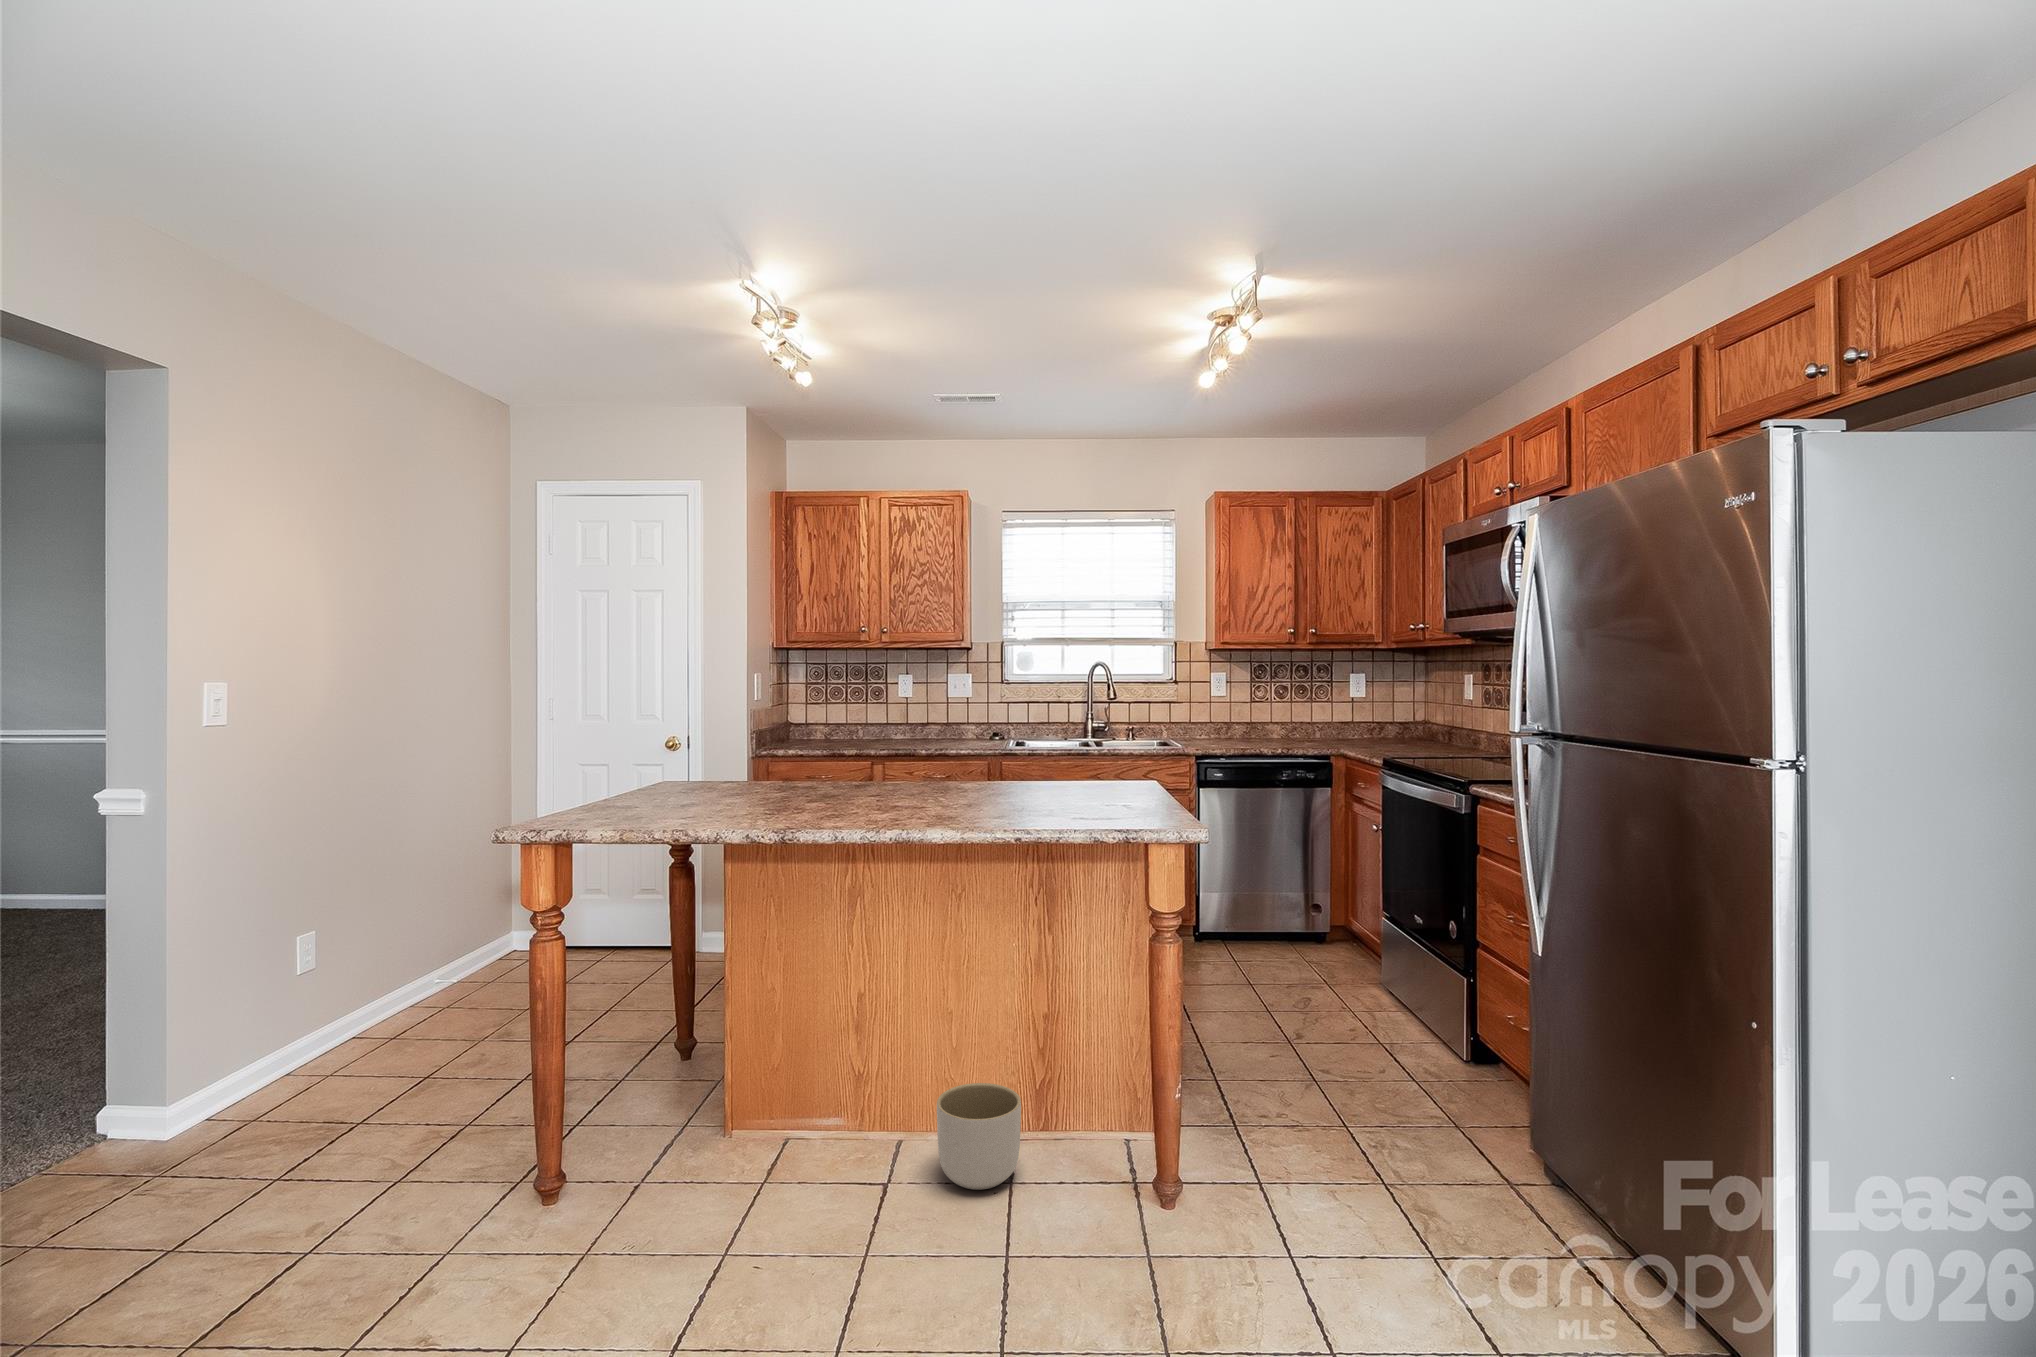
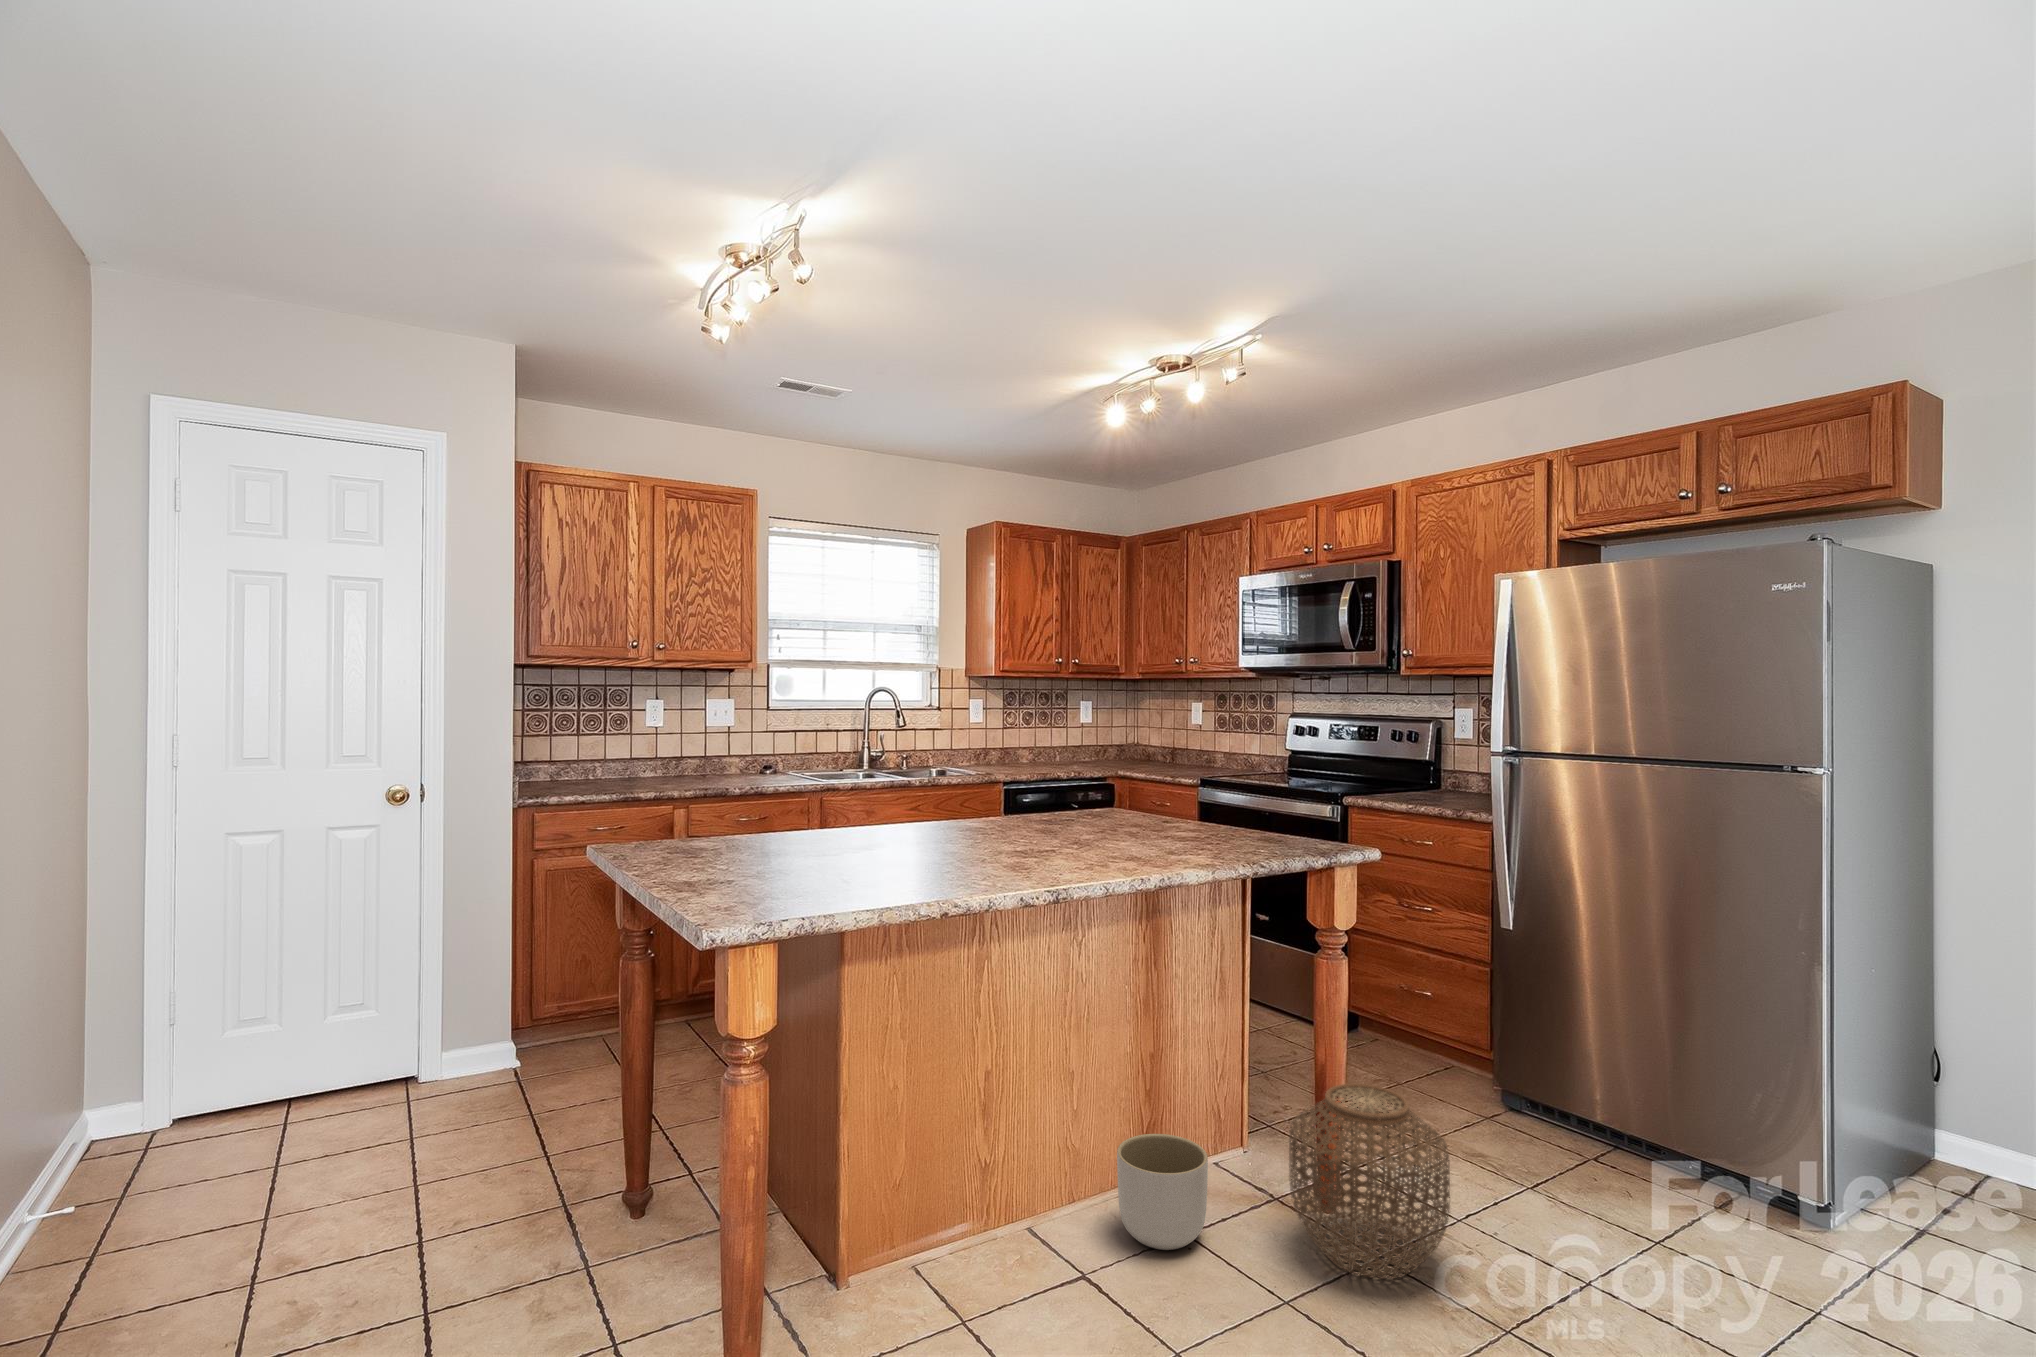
woven basket: none [1045,1076,1203,1281] -> present [1289,1084,1450,1279]

